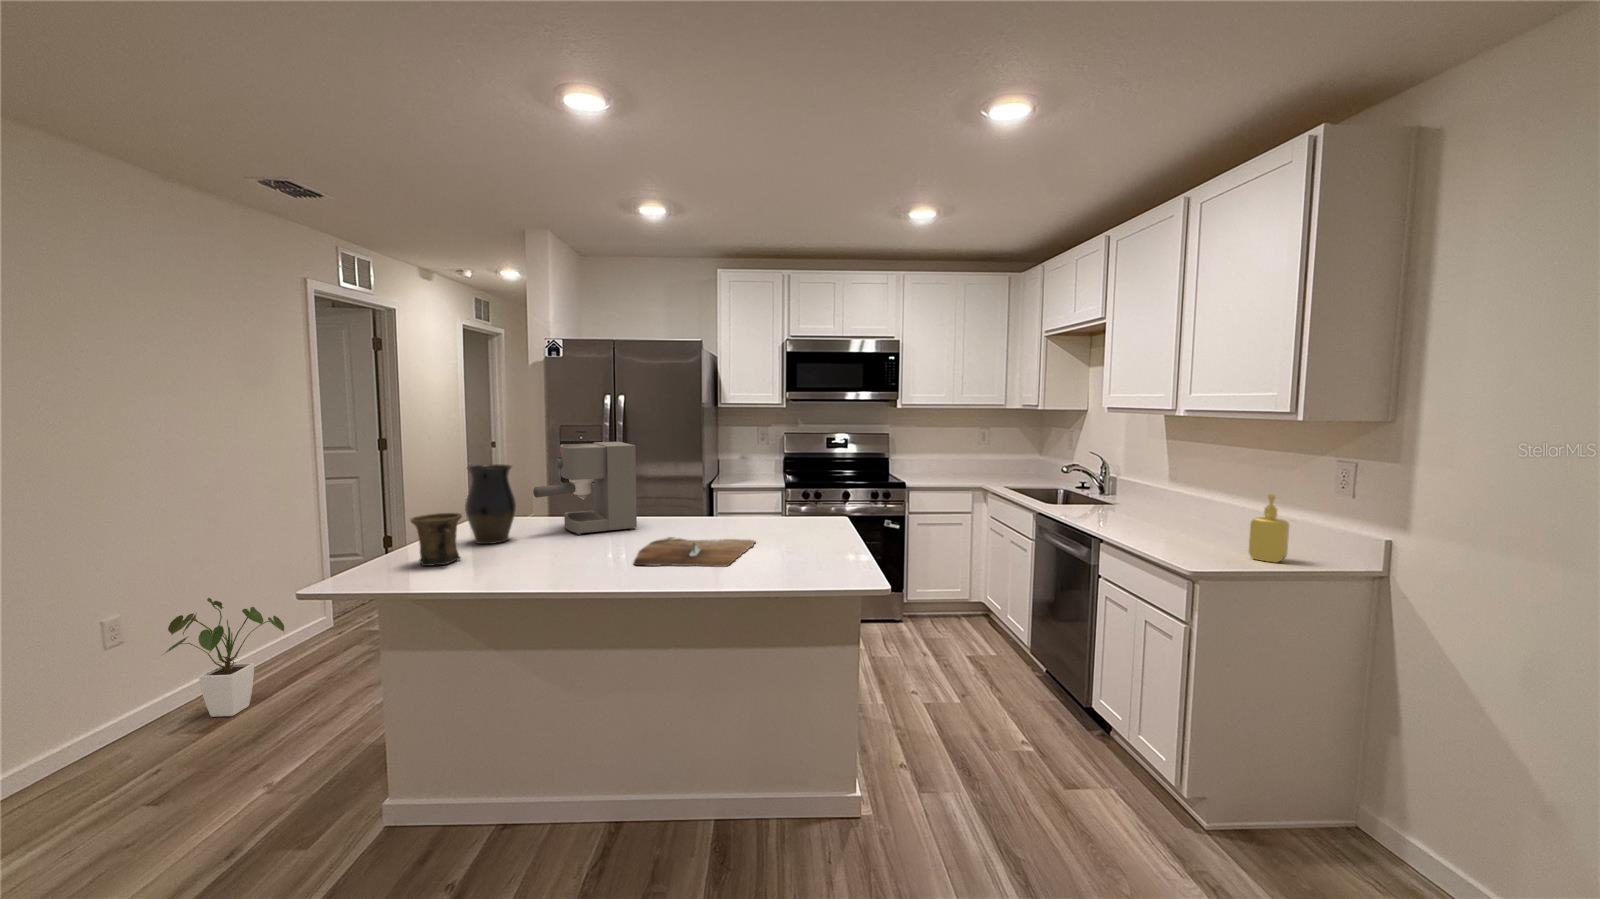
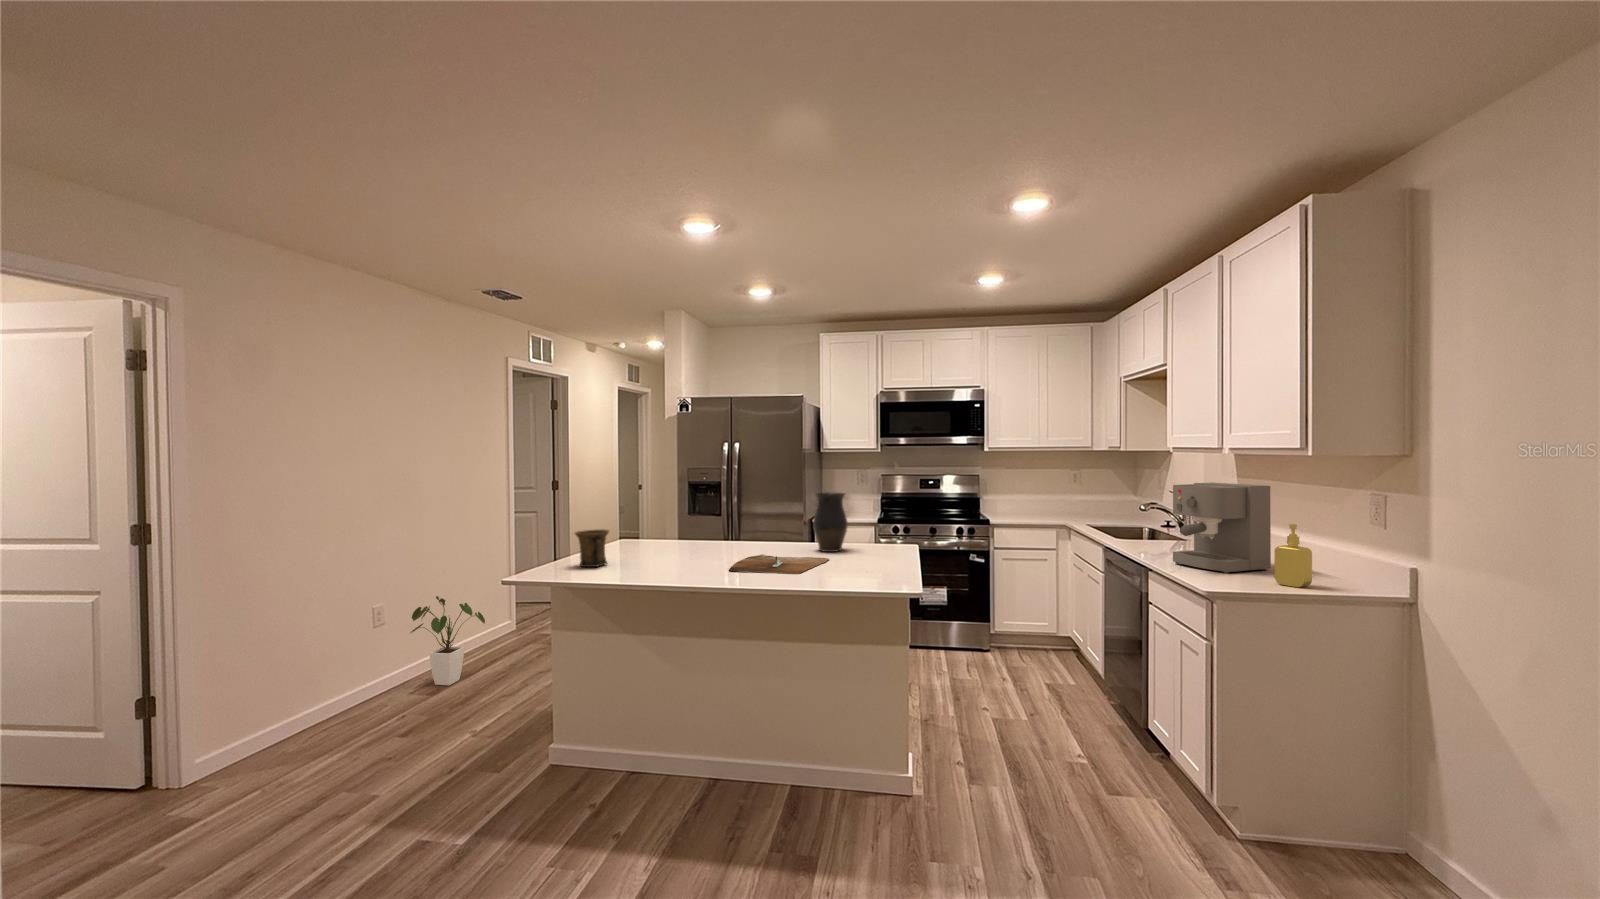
coffee maker: present [533,442,637,535] -> present [1173,483,1271,574]
vase: present [465,464,516,544] -> present [813,492,848,552]

